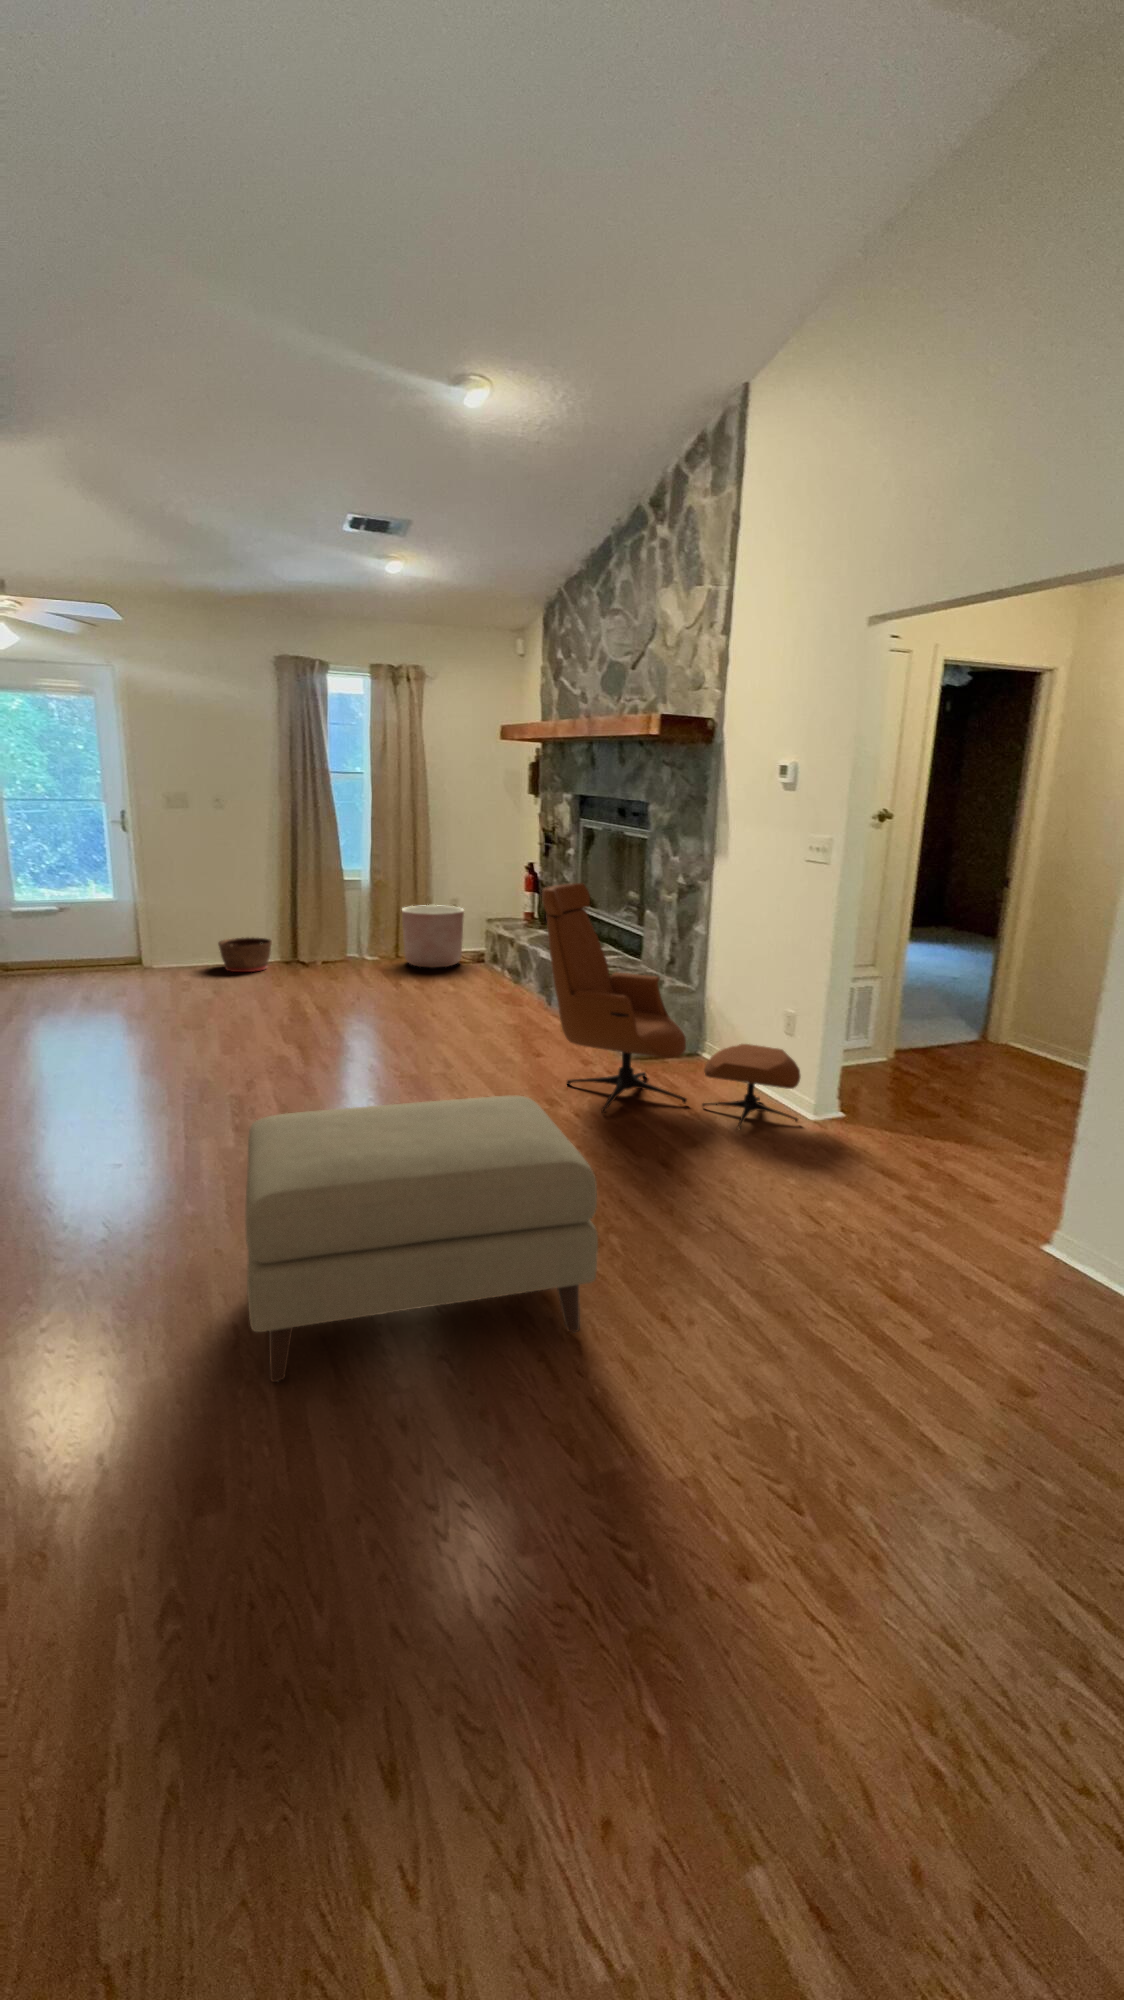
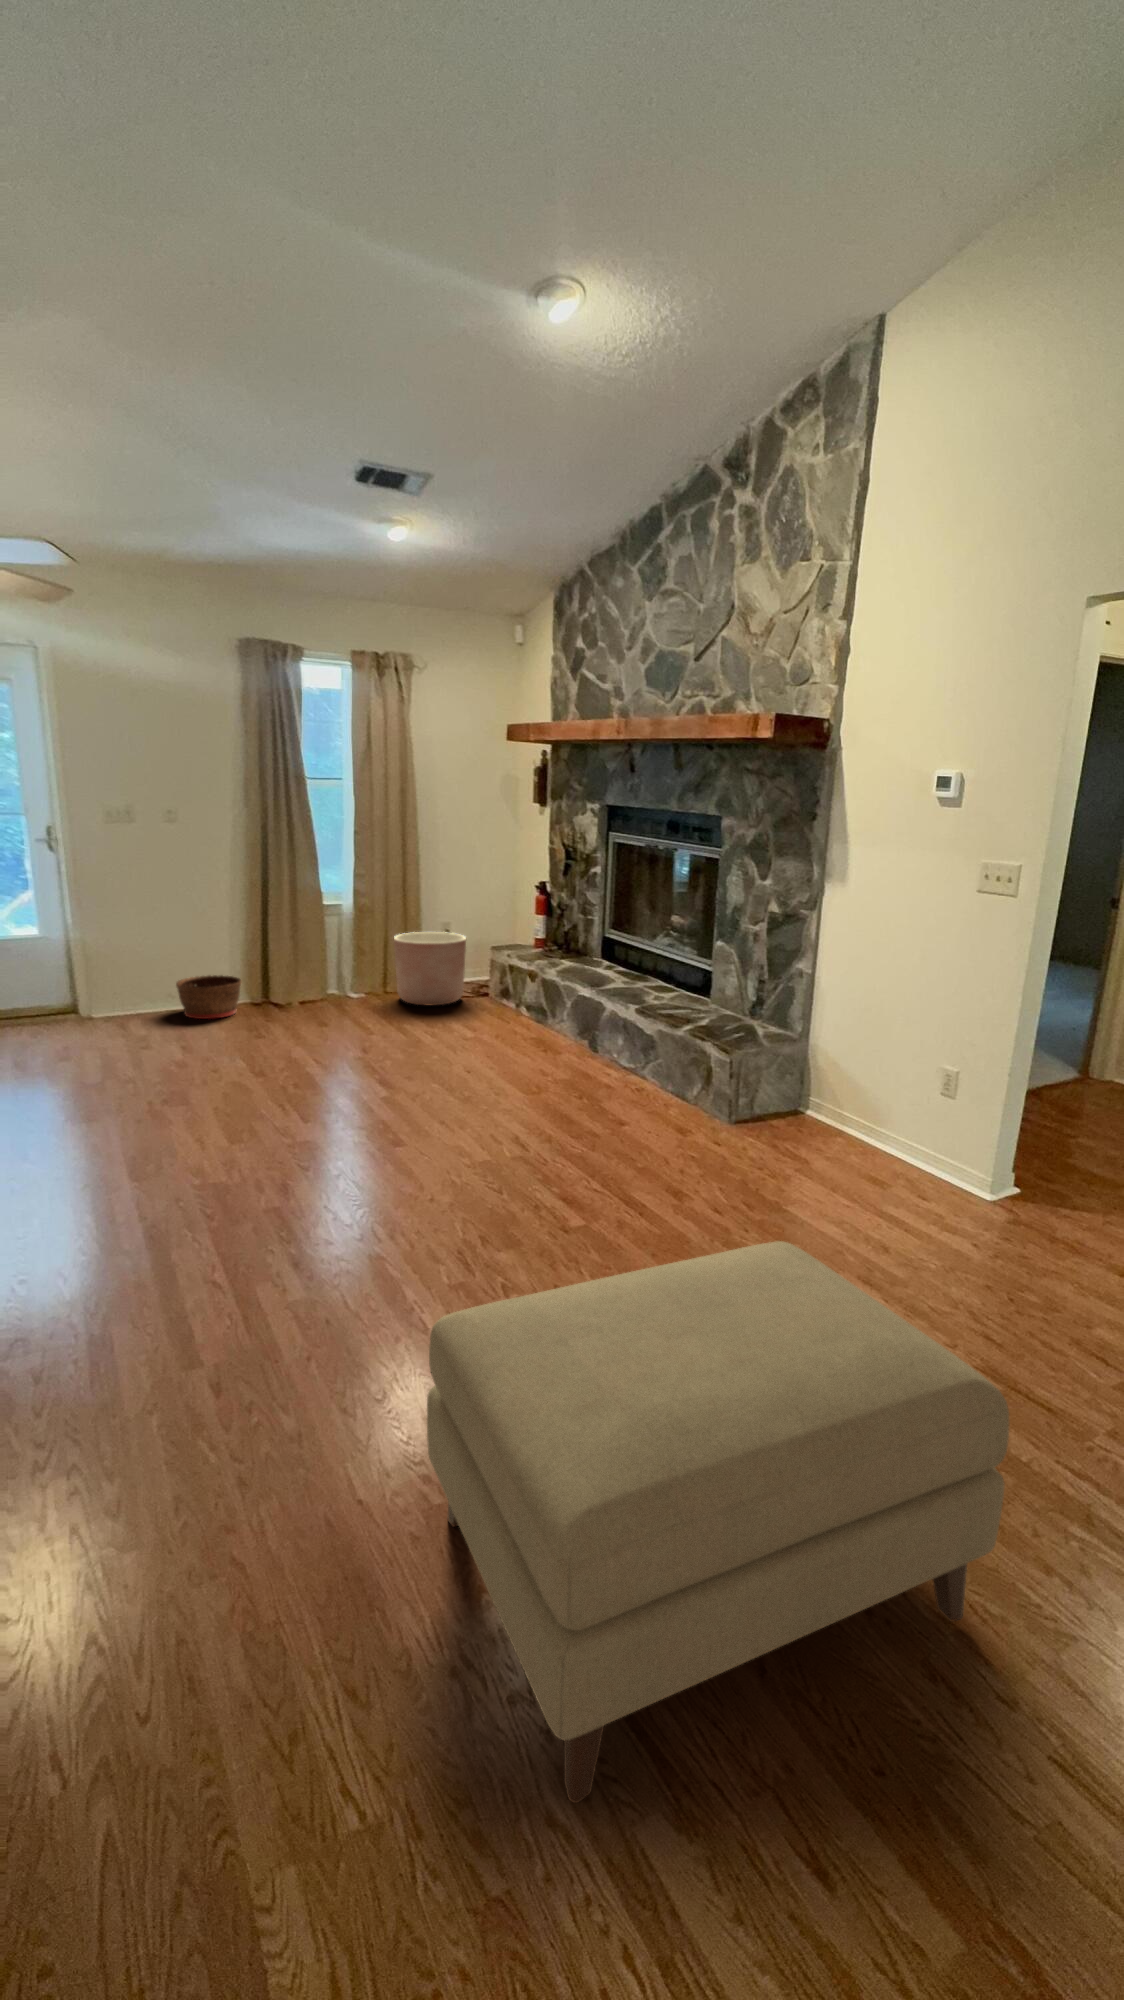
lounge chair: present [542,883,800,1130] -> none [661,919,985,1224]

